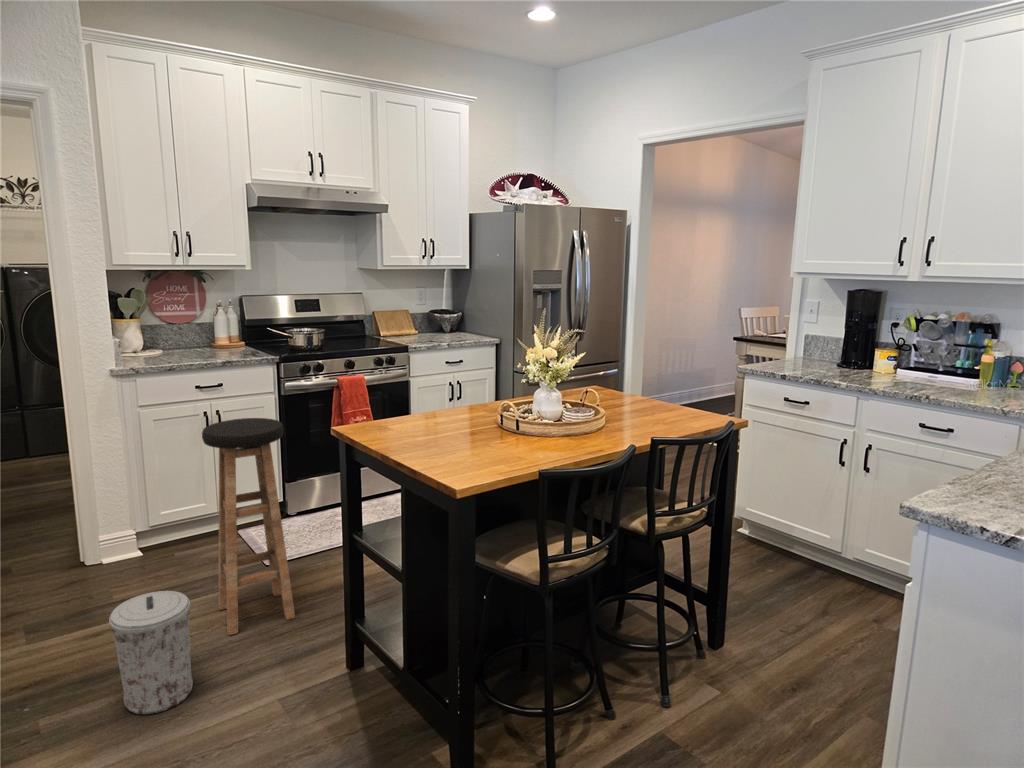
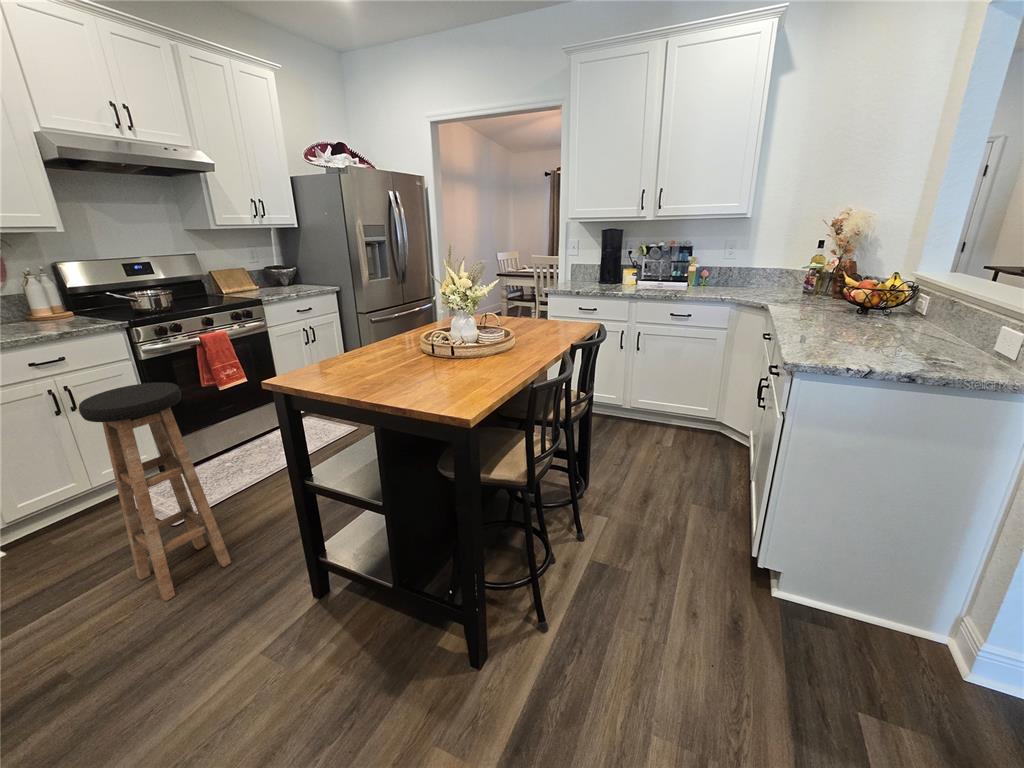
trash can: present [109,591,193,714] -> none [23,581,150,719]

